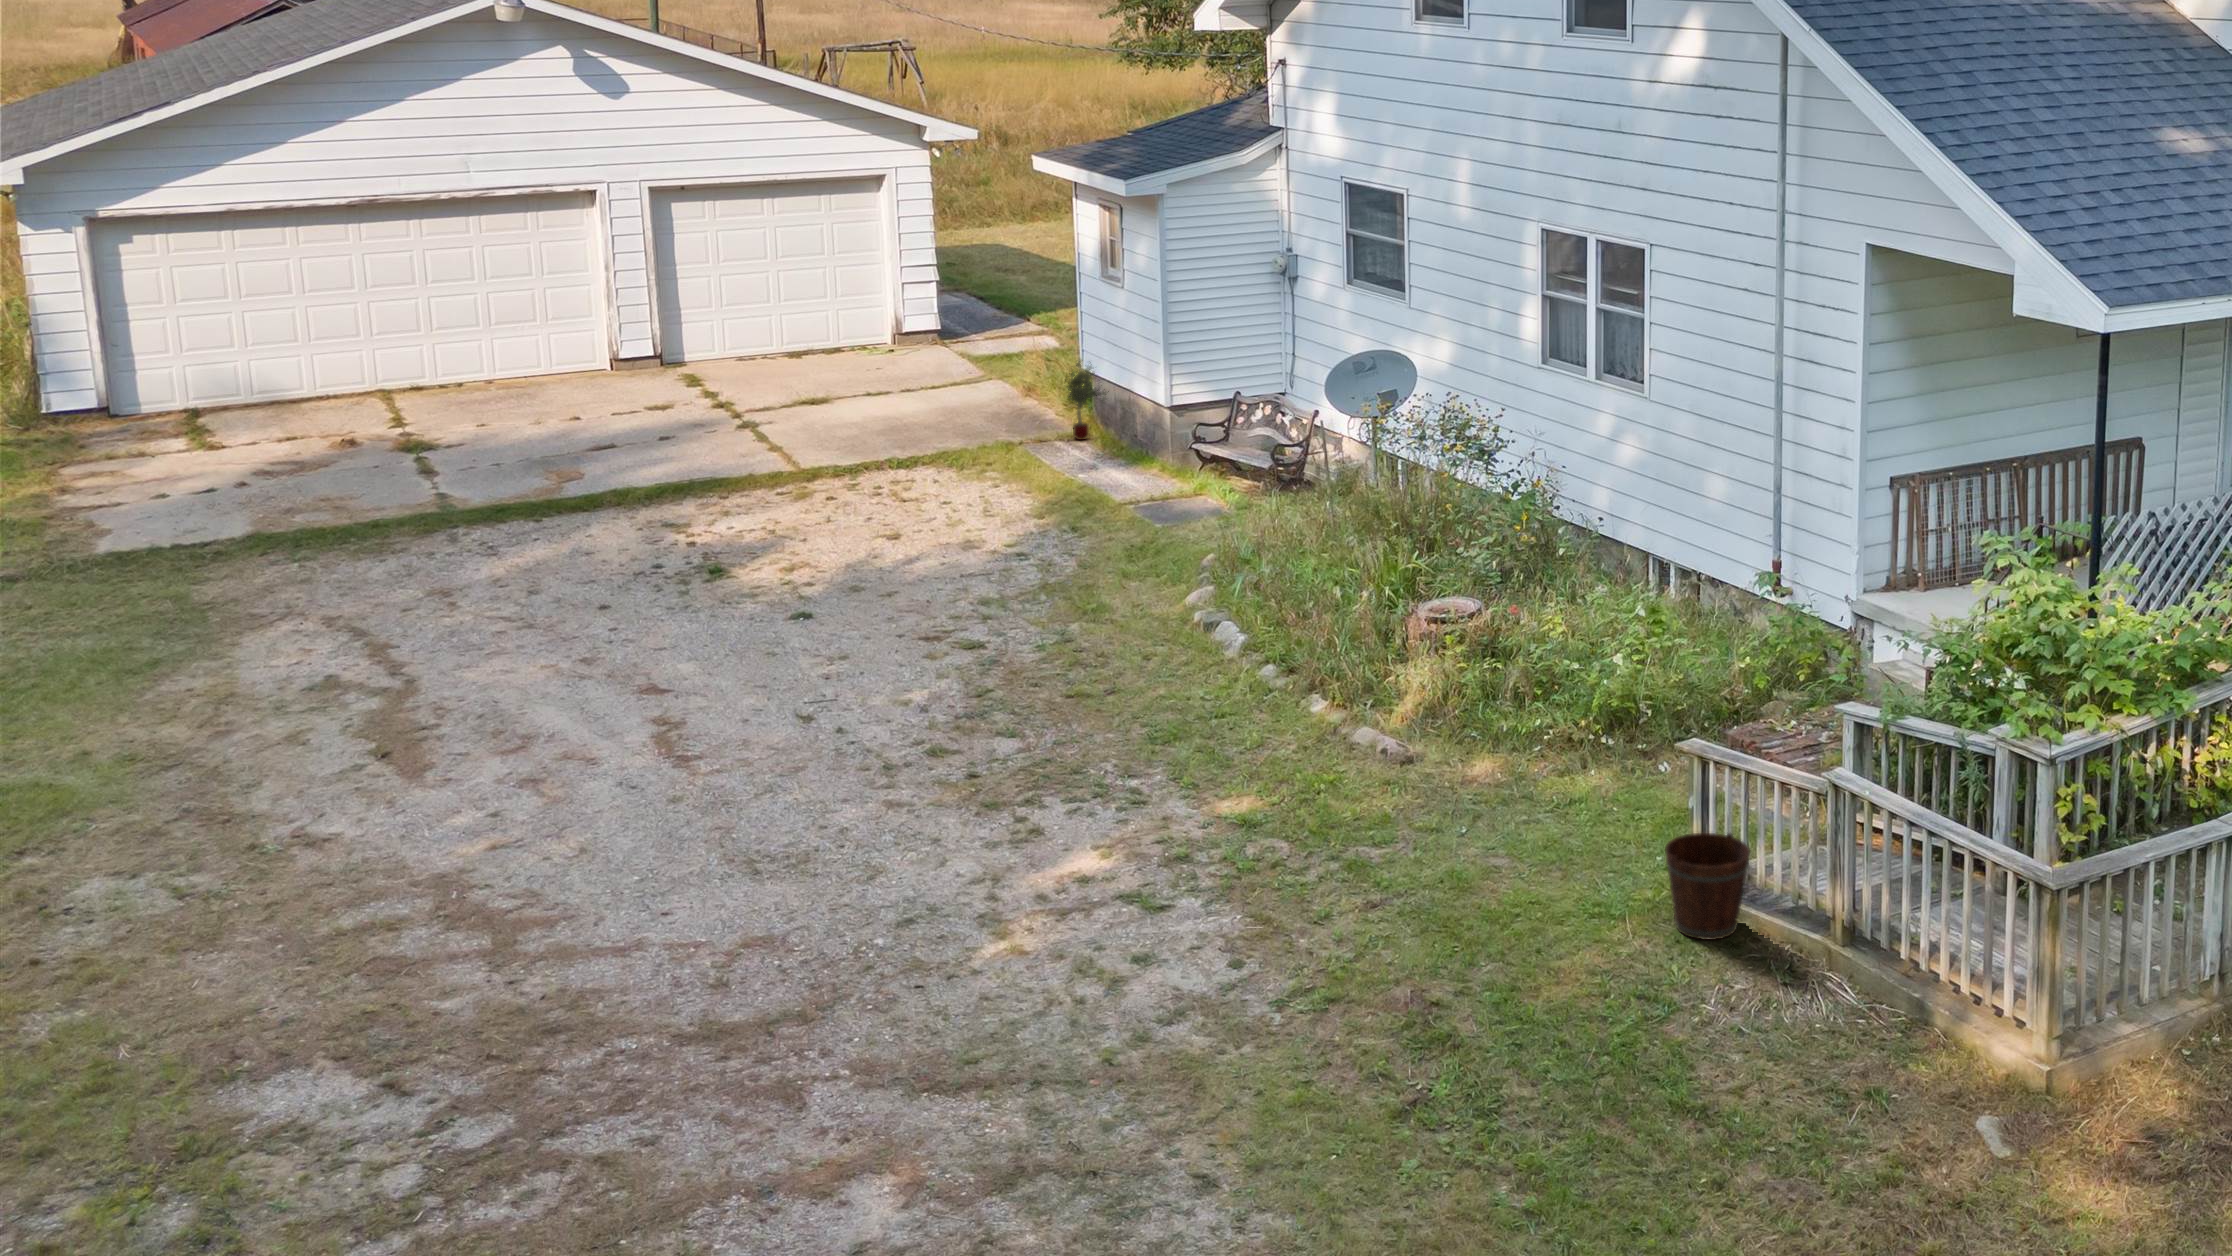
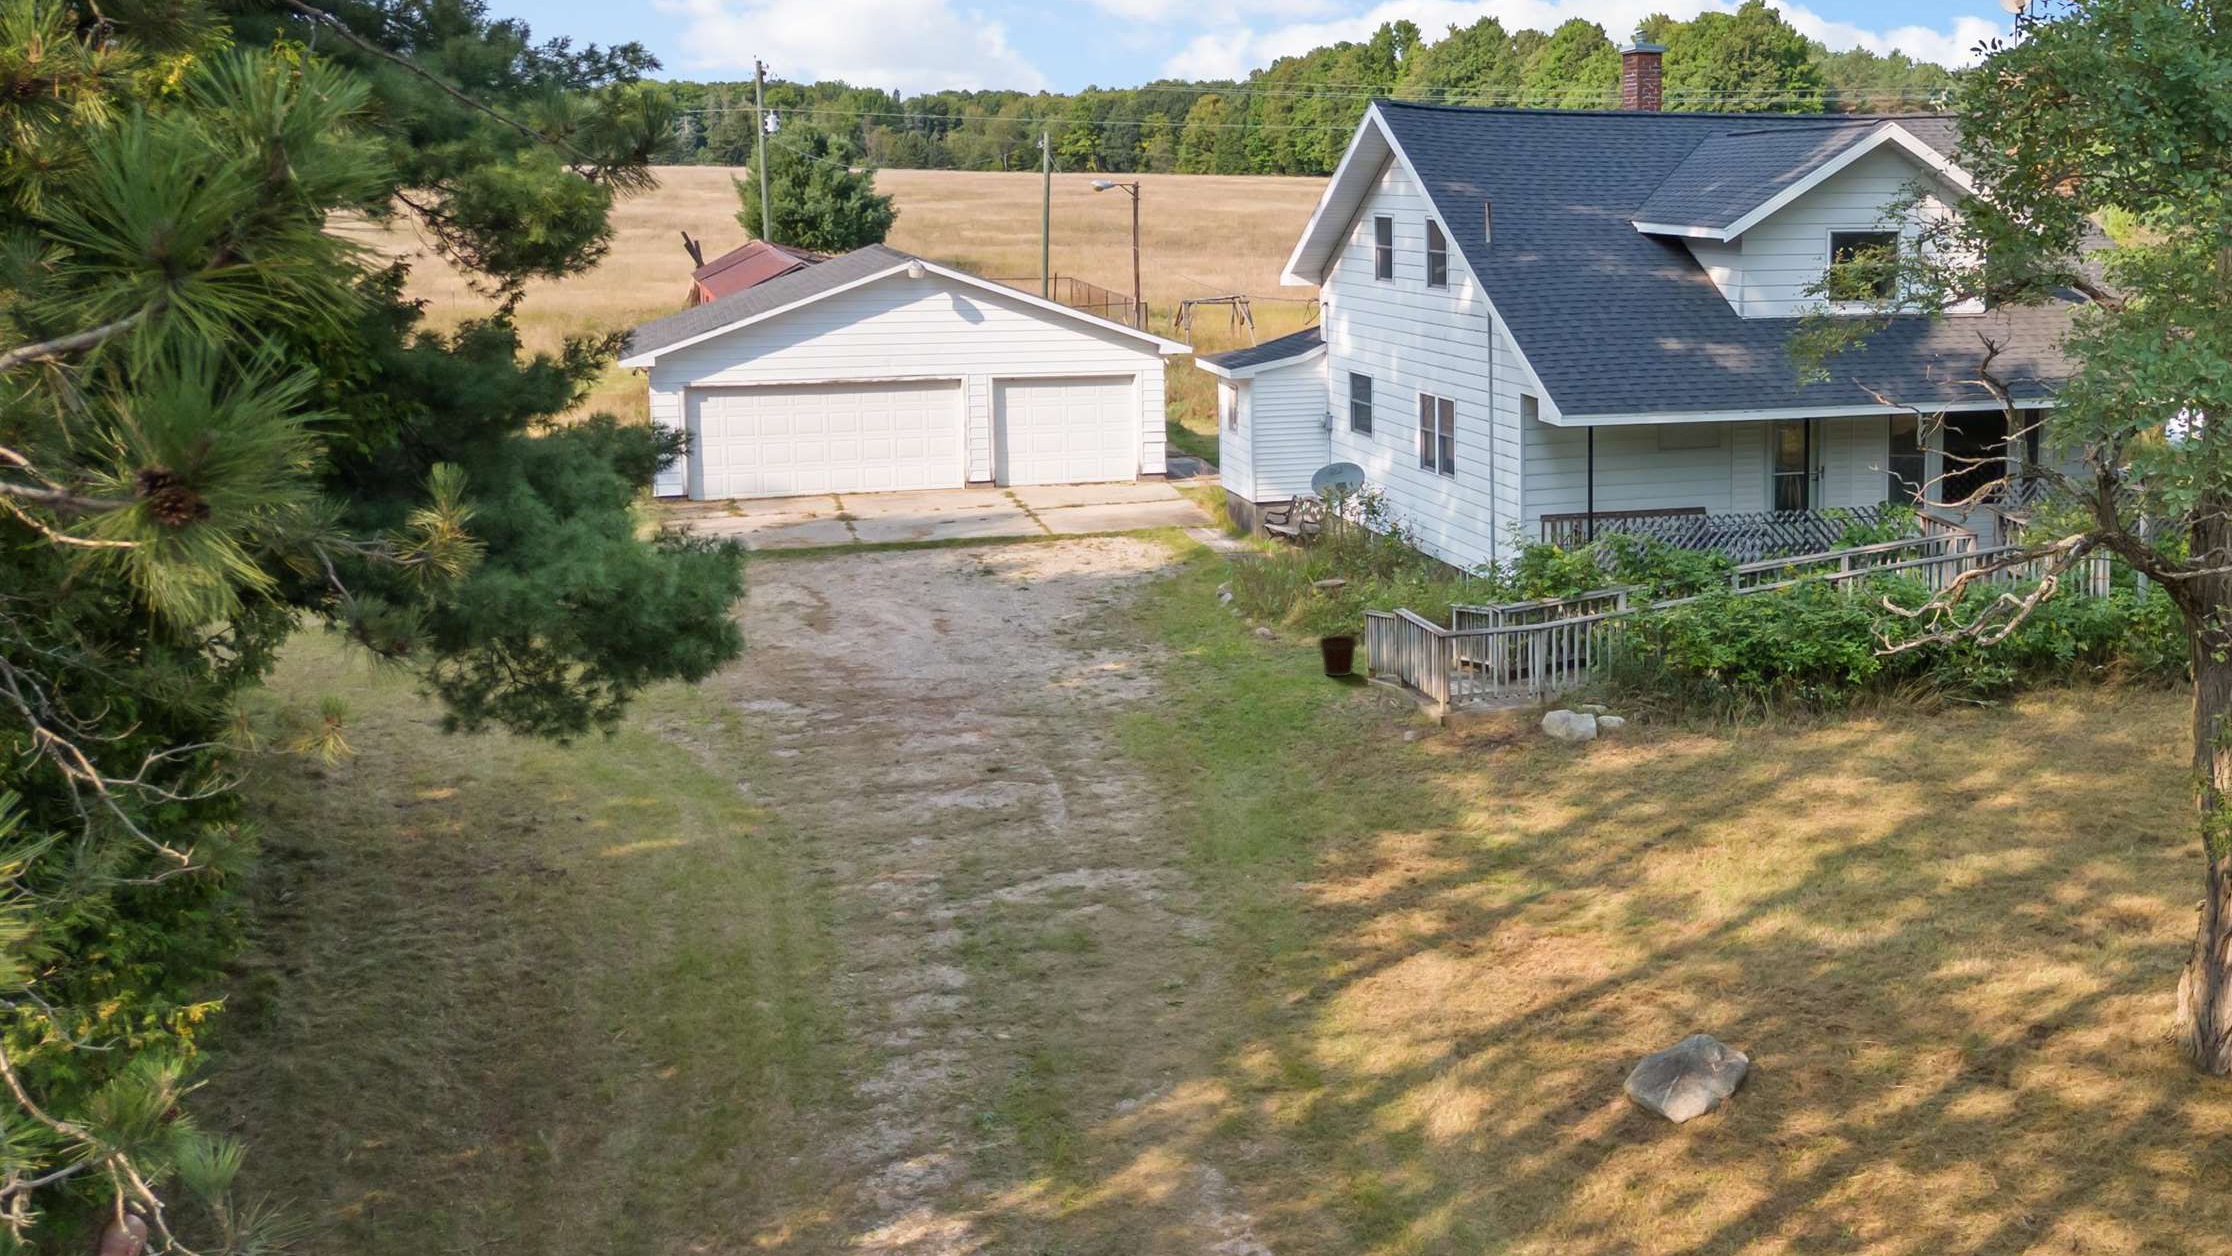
potted tree: present [1065,361,1109,440] -> none [1204,478,1231,526]

